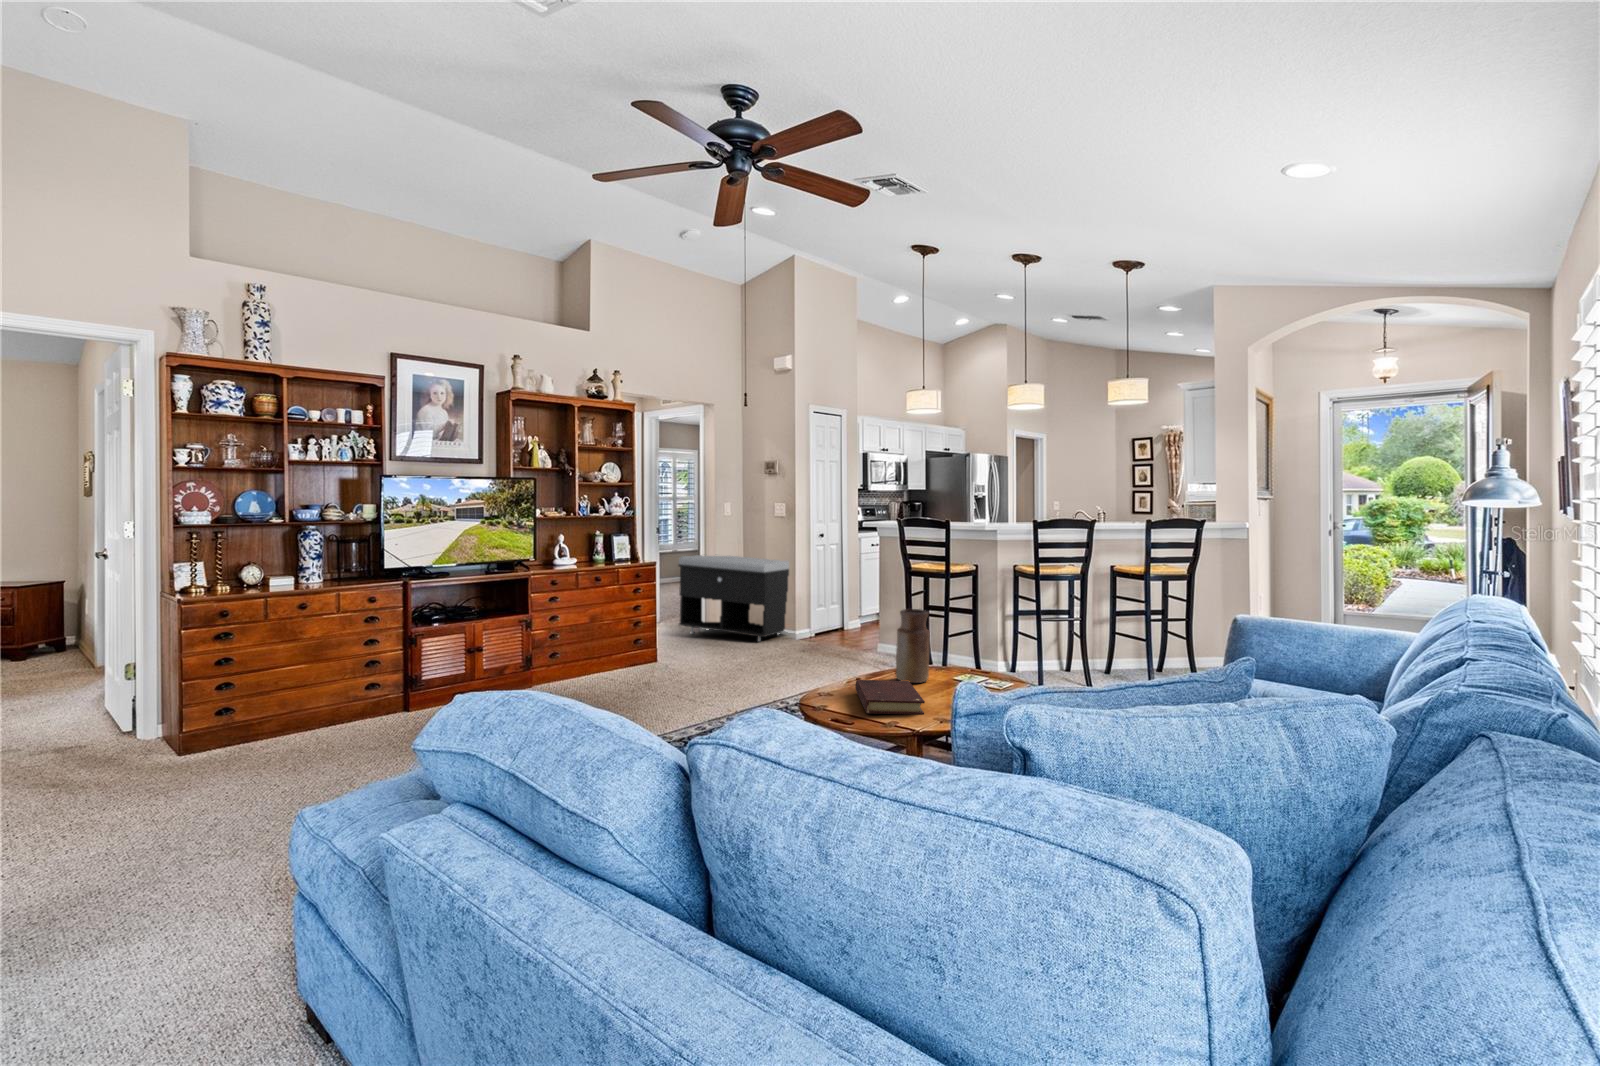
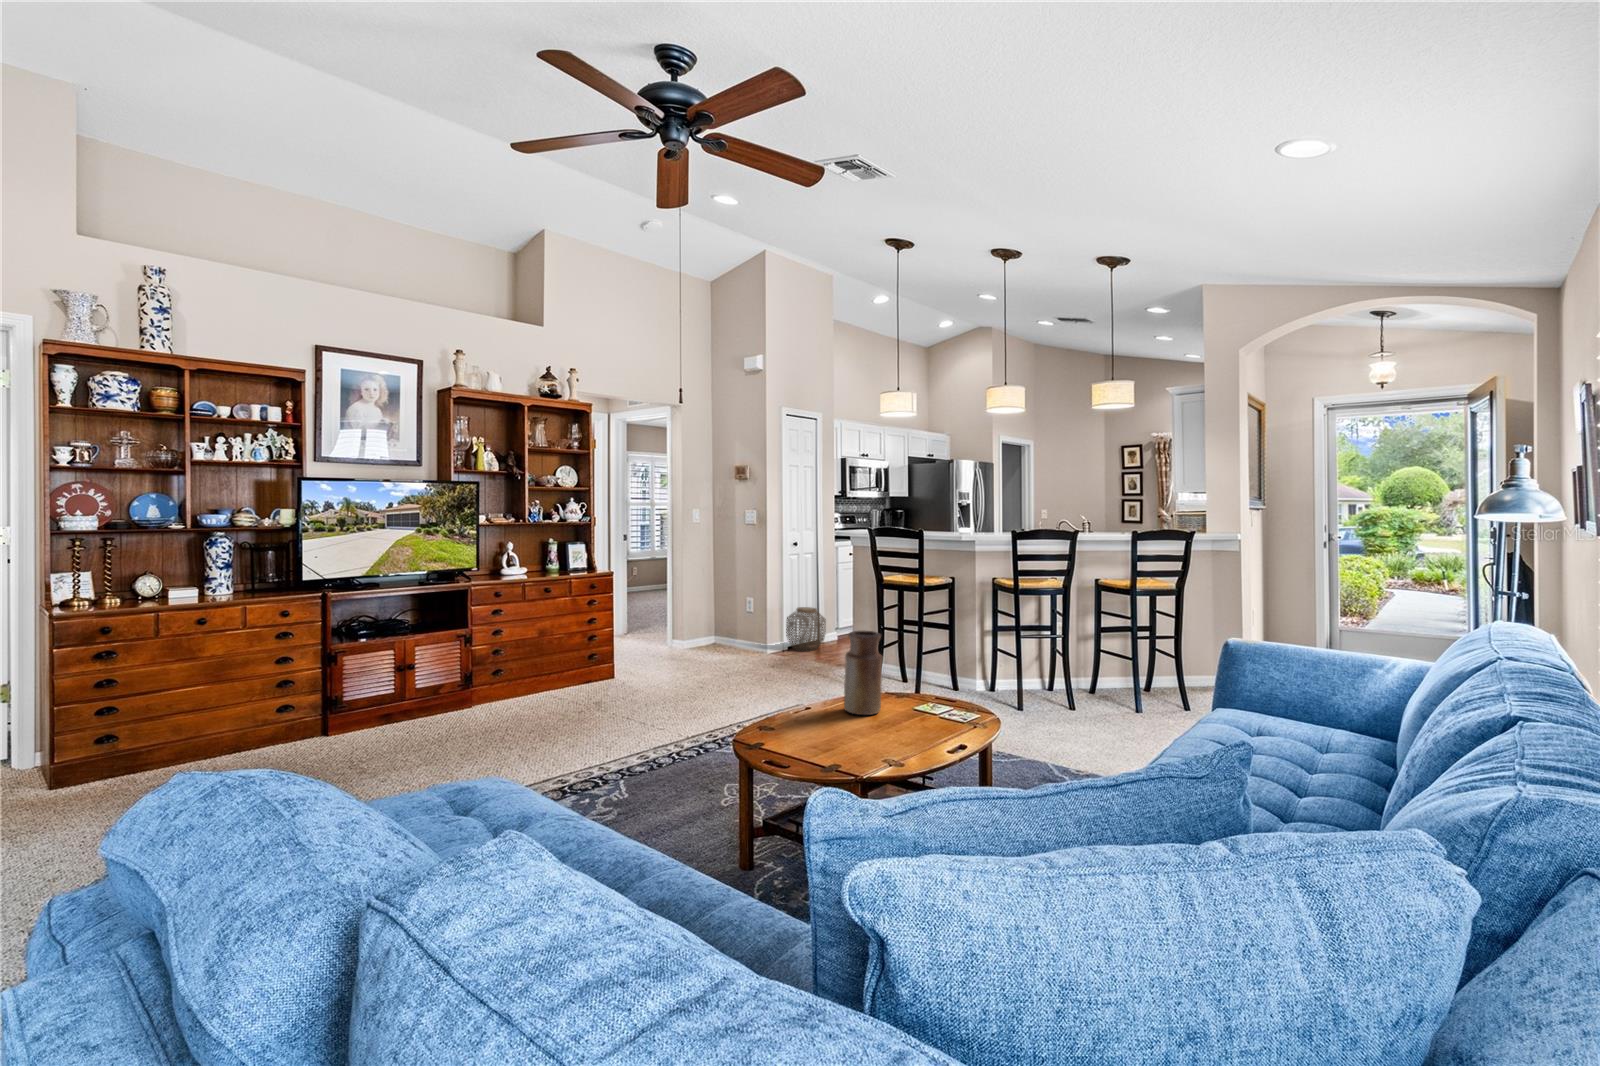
storage bench: present [679,554,789,642] -> none [640,563,764,659]
woven basket: none [817,595,854,636] -> present [786,607,826,651]
book: present [855,680,925,715] -> none [795,712,868,756]

